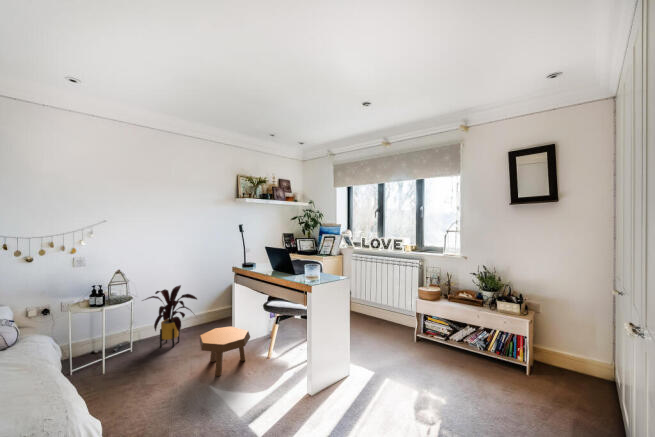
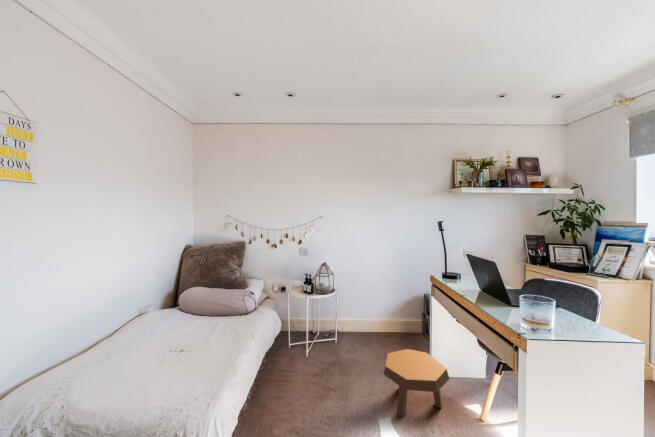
house plant: present [145,285,197,347] -> none [345,285,397,351]

